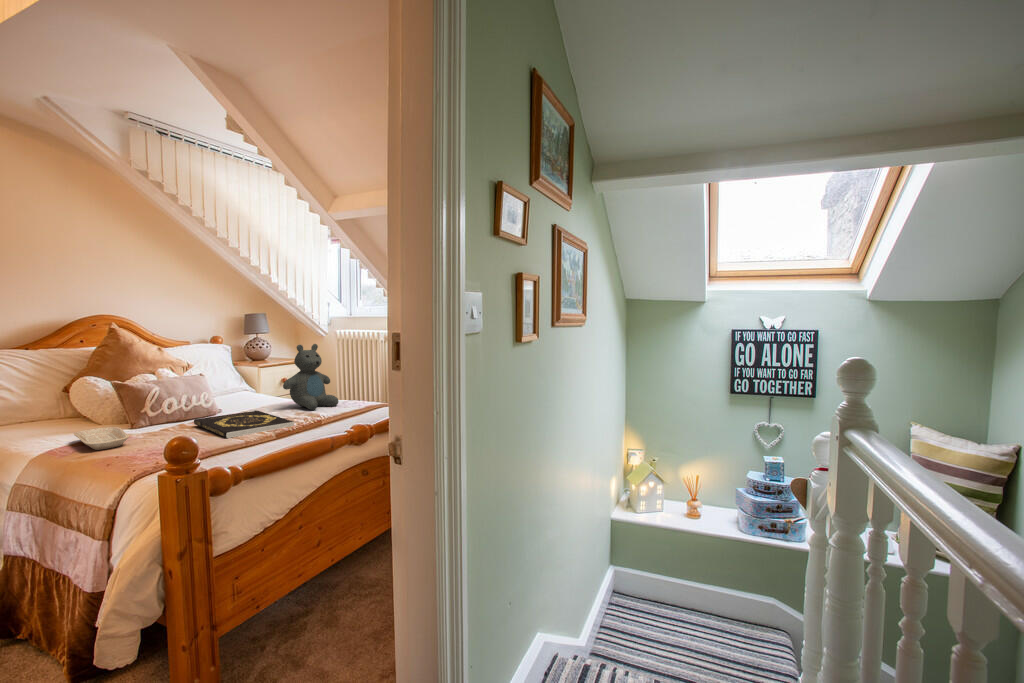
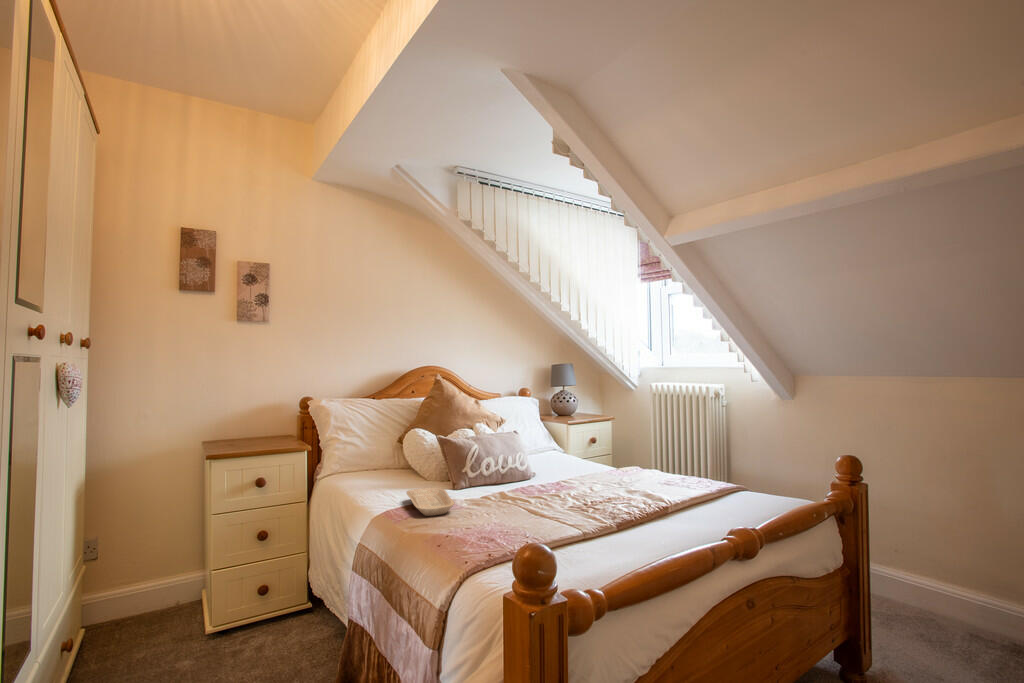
teddy bear: present [283,344,339,410] -> none [605,400,674,487]
book: present [194,411,294,438] -> none [513,482,628,520]

